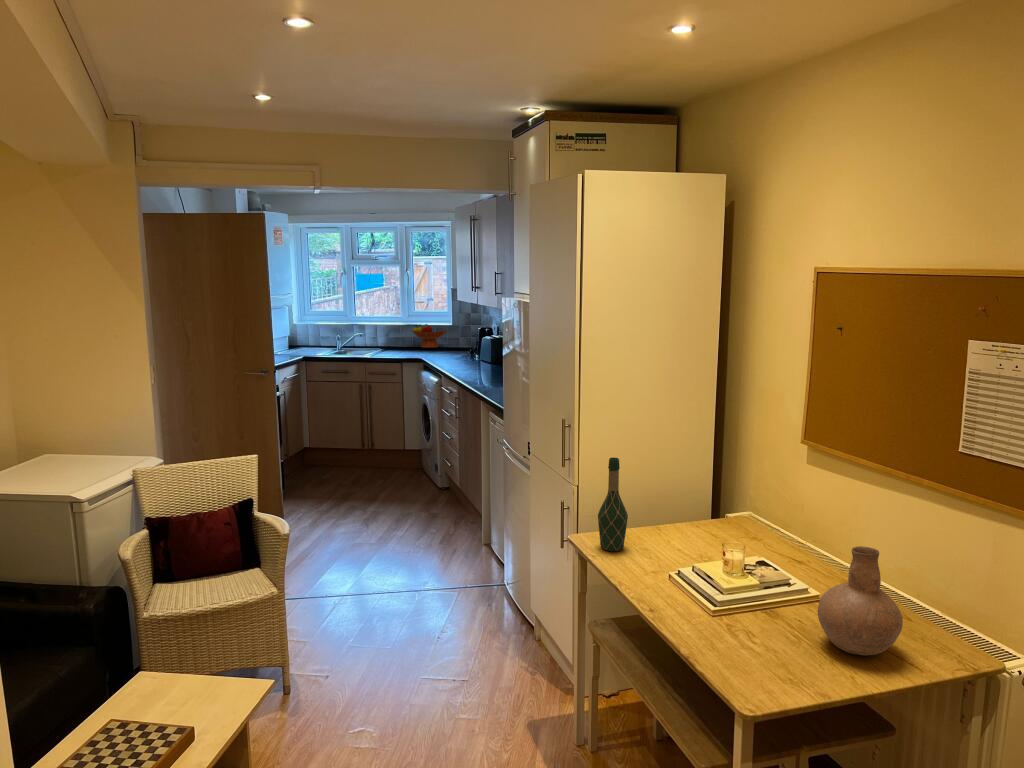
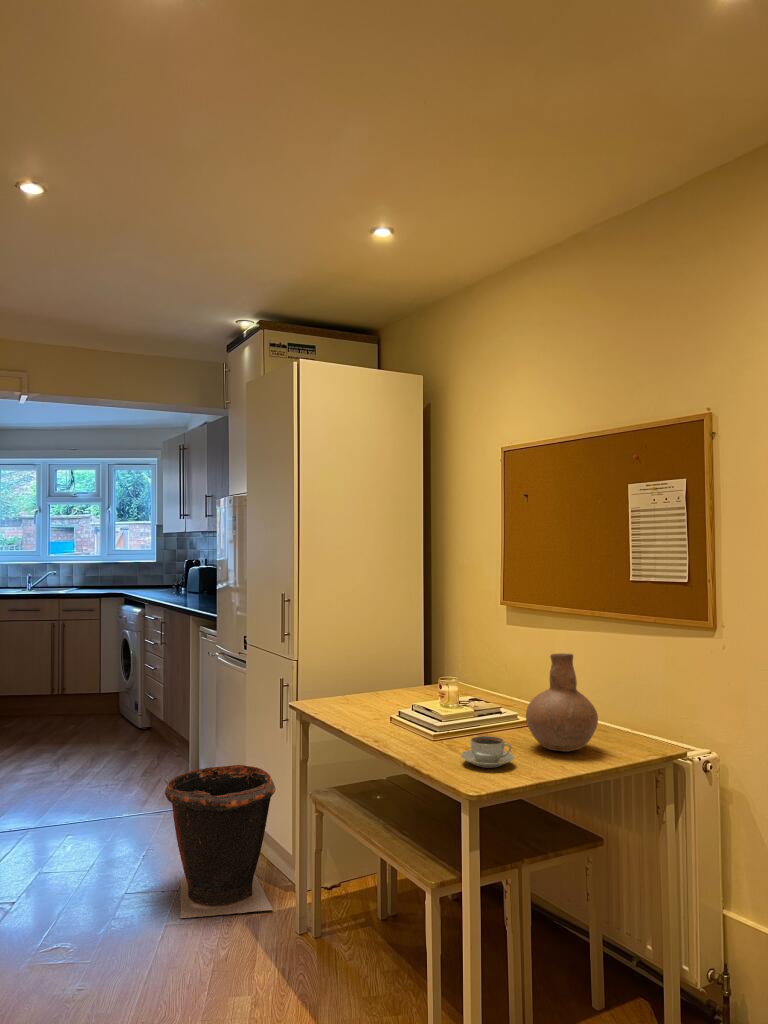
fruit bowl: present [412,324,447,348] -> none [111,560,150,585]
wine bottle: present [598,457,628,551] -> none [319,615,348,708]
waste bin: none [452,572,555,716] -> present [165,765,276,918]
coffee cup: none [741,636,801,676] -> present [461,736,514,768]

